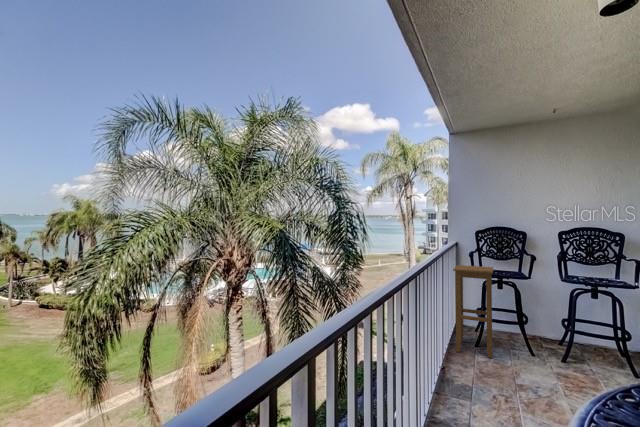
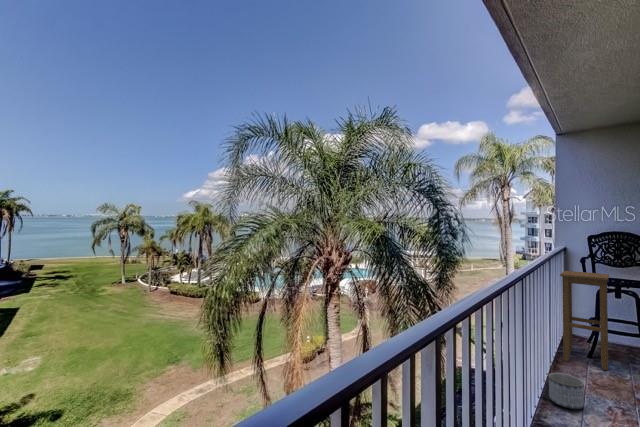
planter: none [444,369,474,404] -> present [549,373,584,409]

